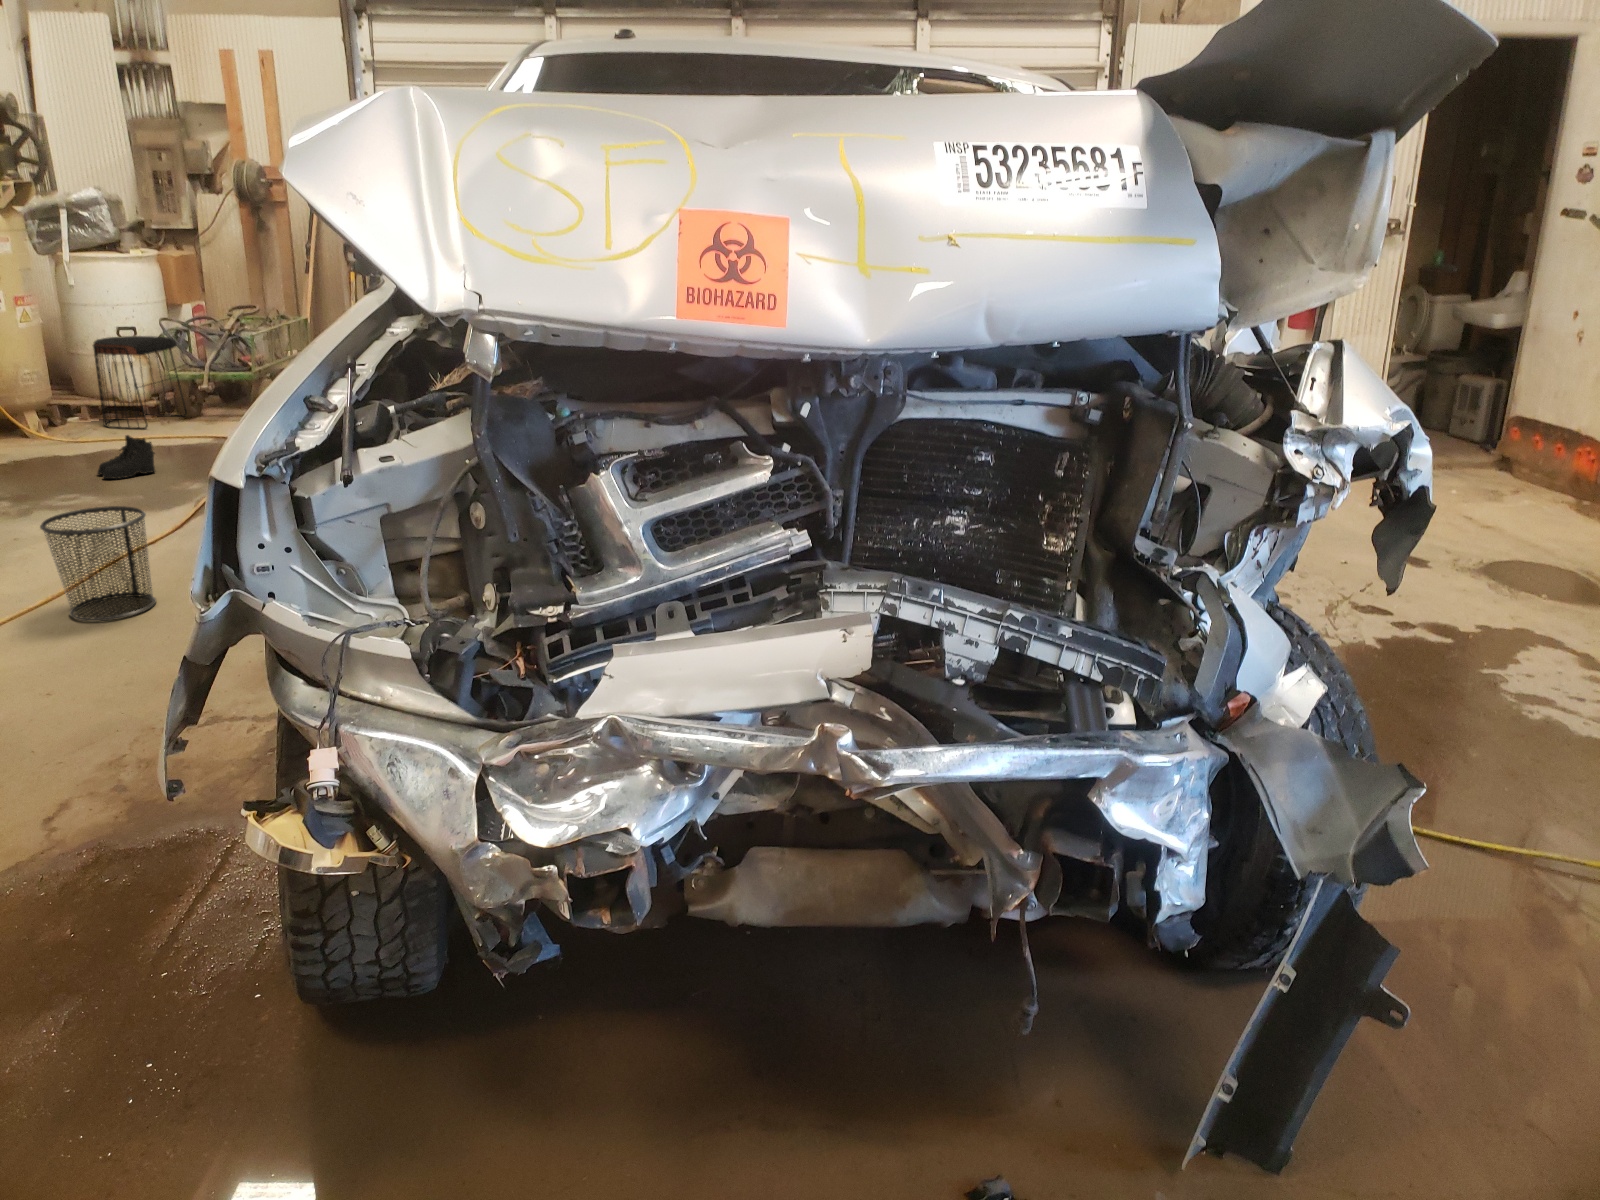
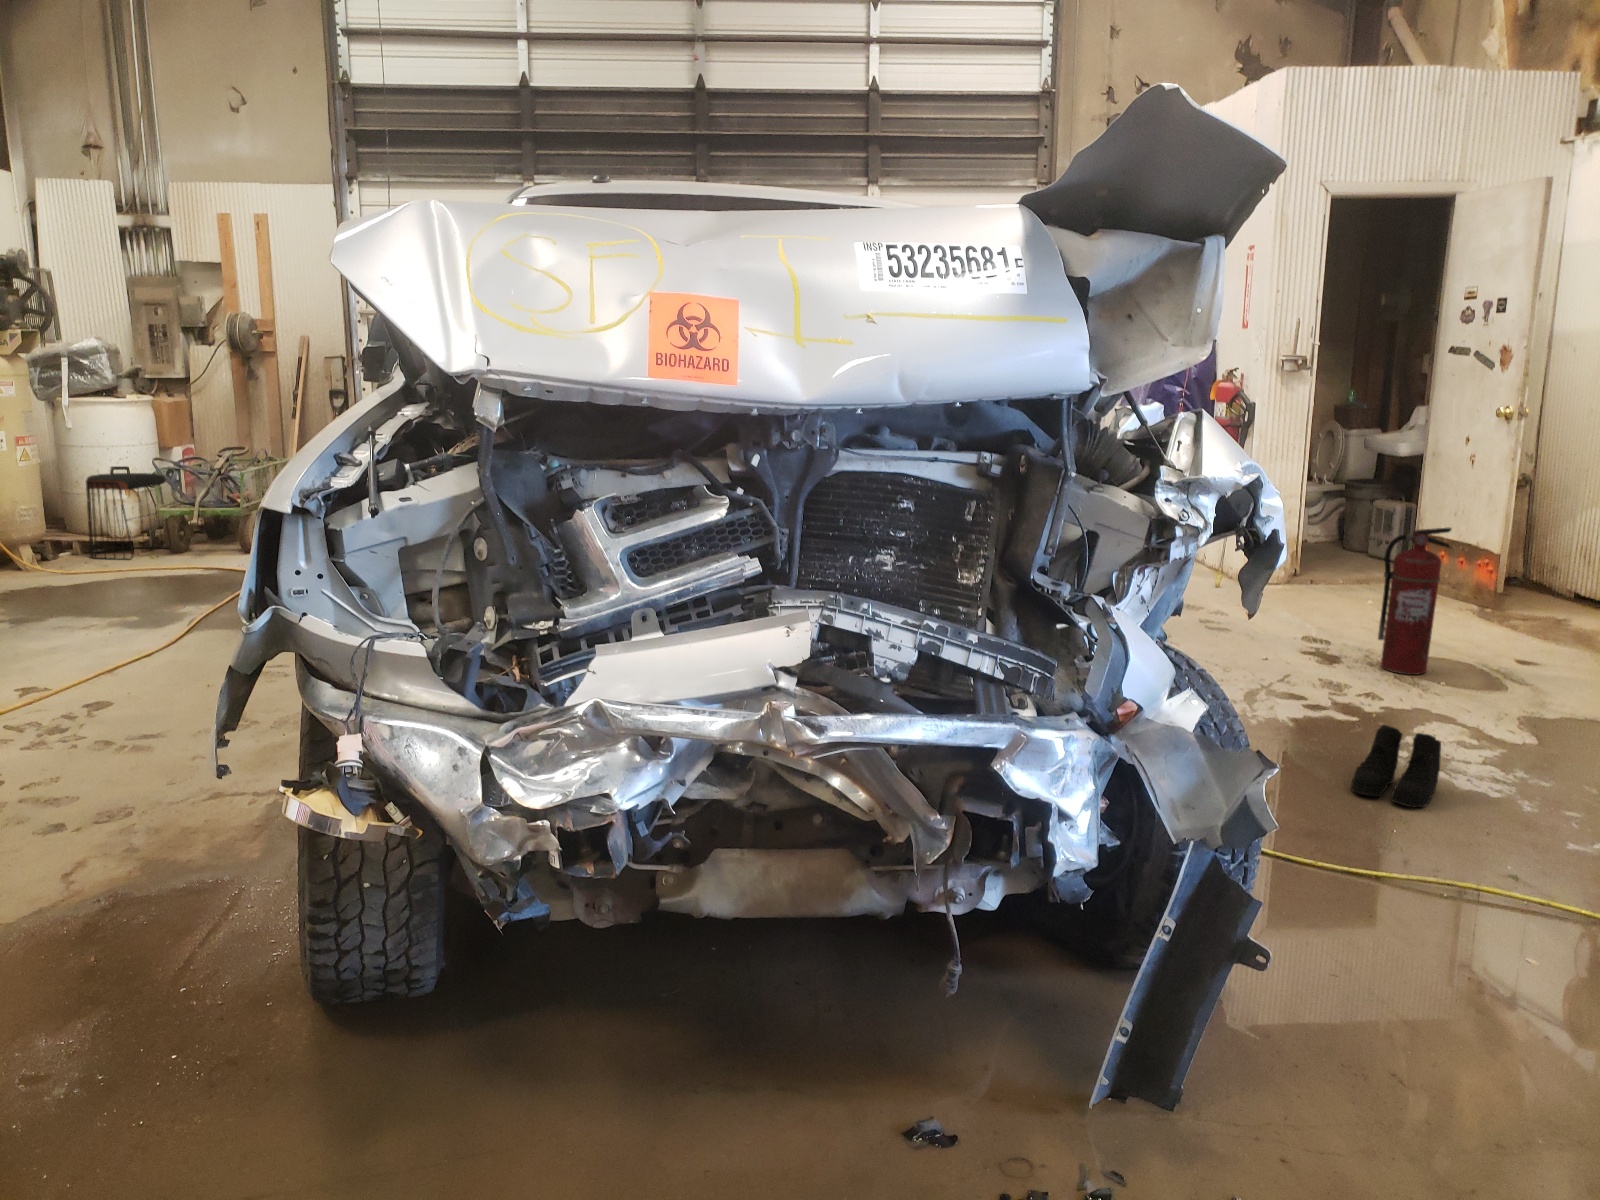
fire extinguisher: none [1473,427,1572,588] -> present [1378,527,1451,675]
boots: present [98,435,155,479] -> present [1351,725,1441,807]
waste bin: present [40,506,156,621] -> none [42,611,147,718]

